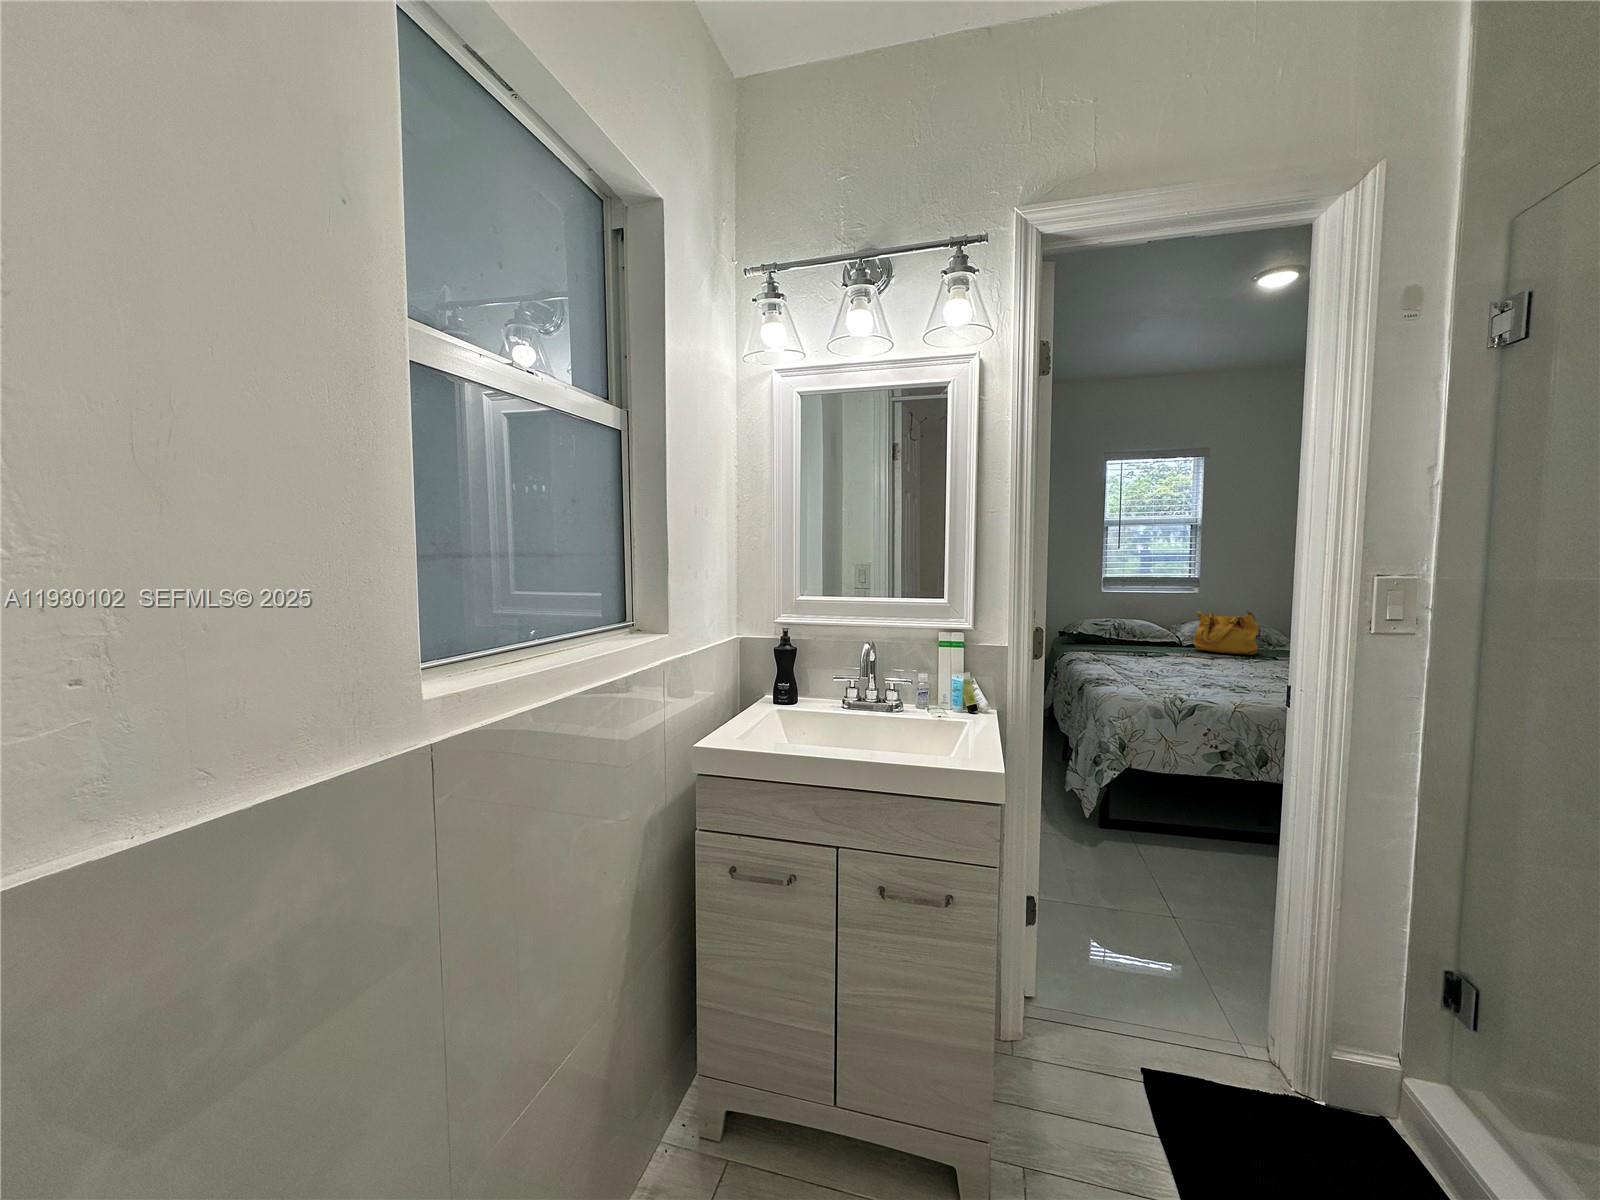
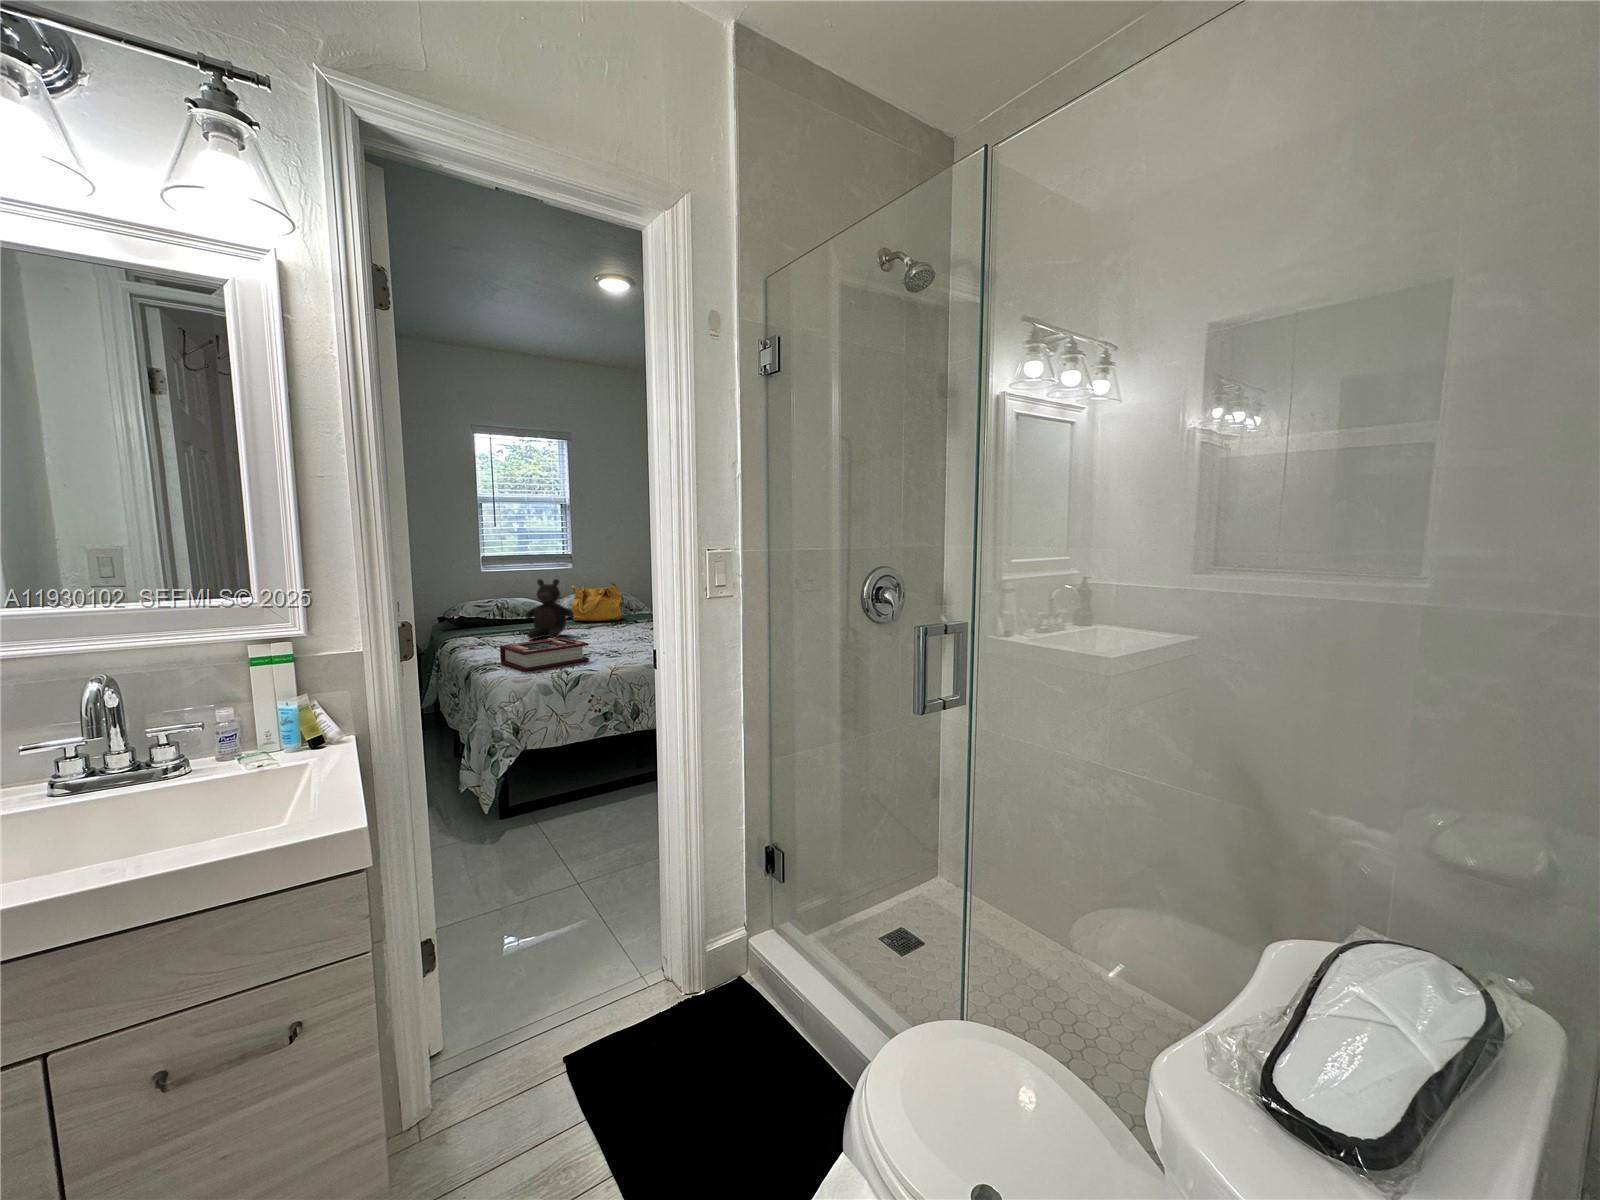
teddy bear: none [1142,601,1197,666] -> present [525,579,574,639]
book: none [1113,663,1210,693] -> present [500,637,589,671]

